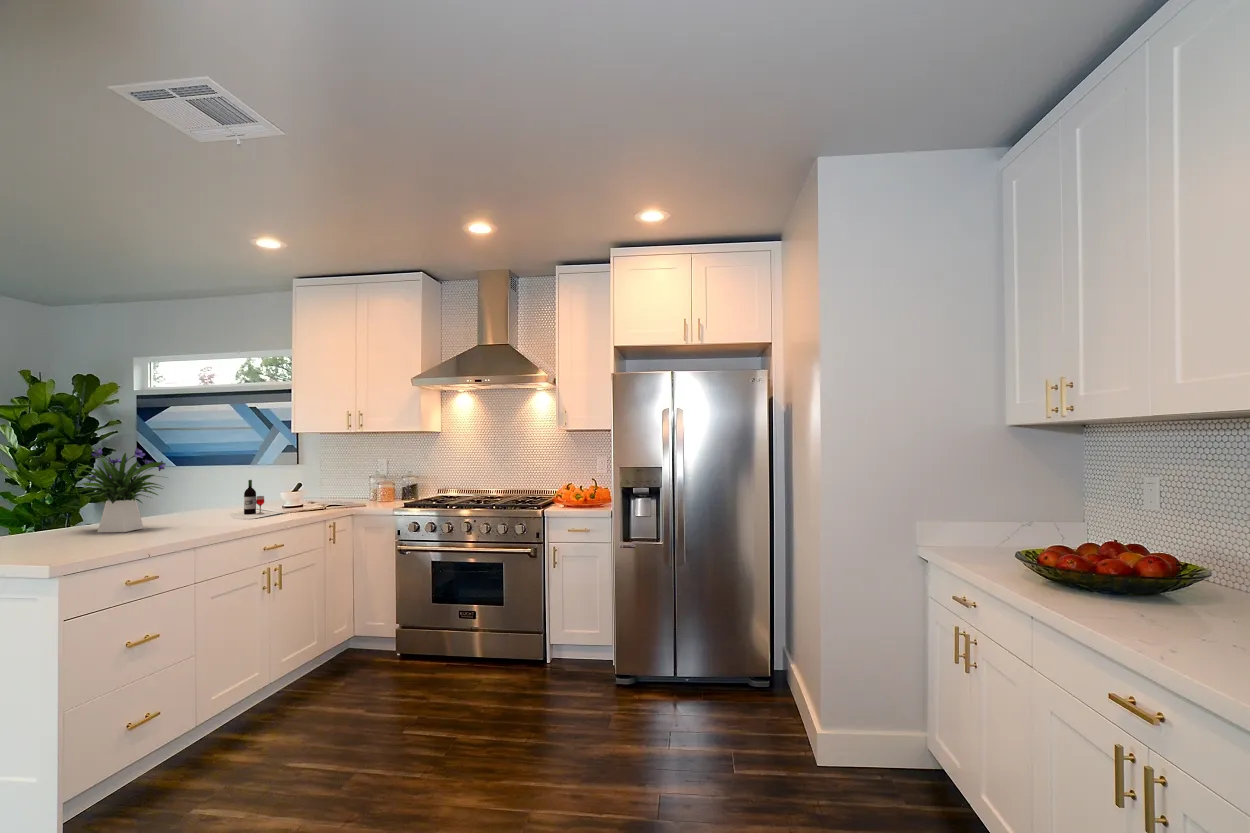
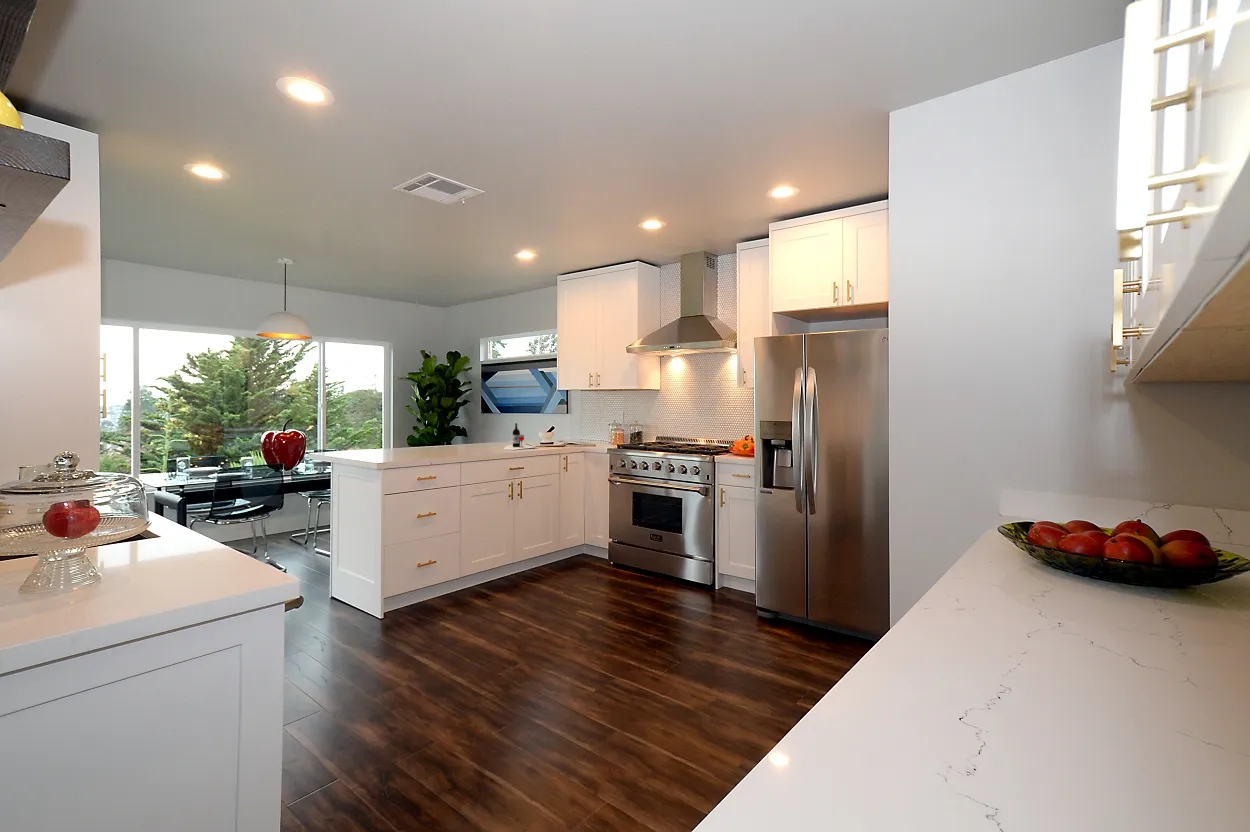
flower arrangement: present [61,444,166,532] -> none [401,397,459,452]

